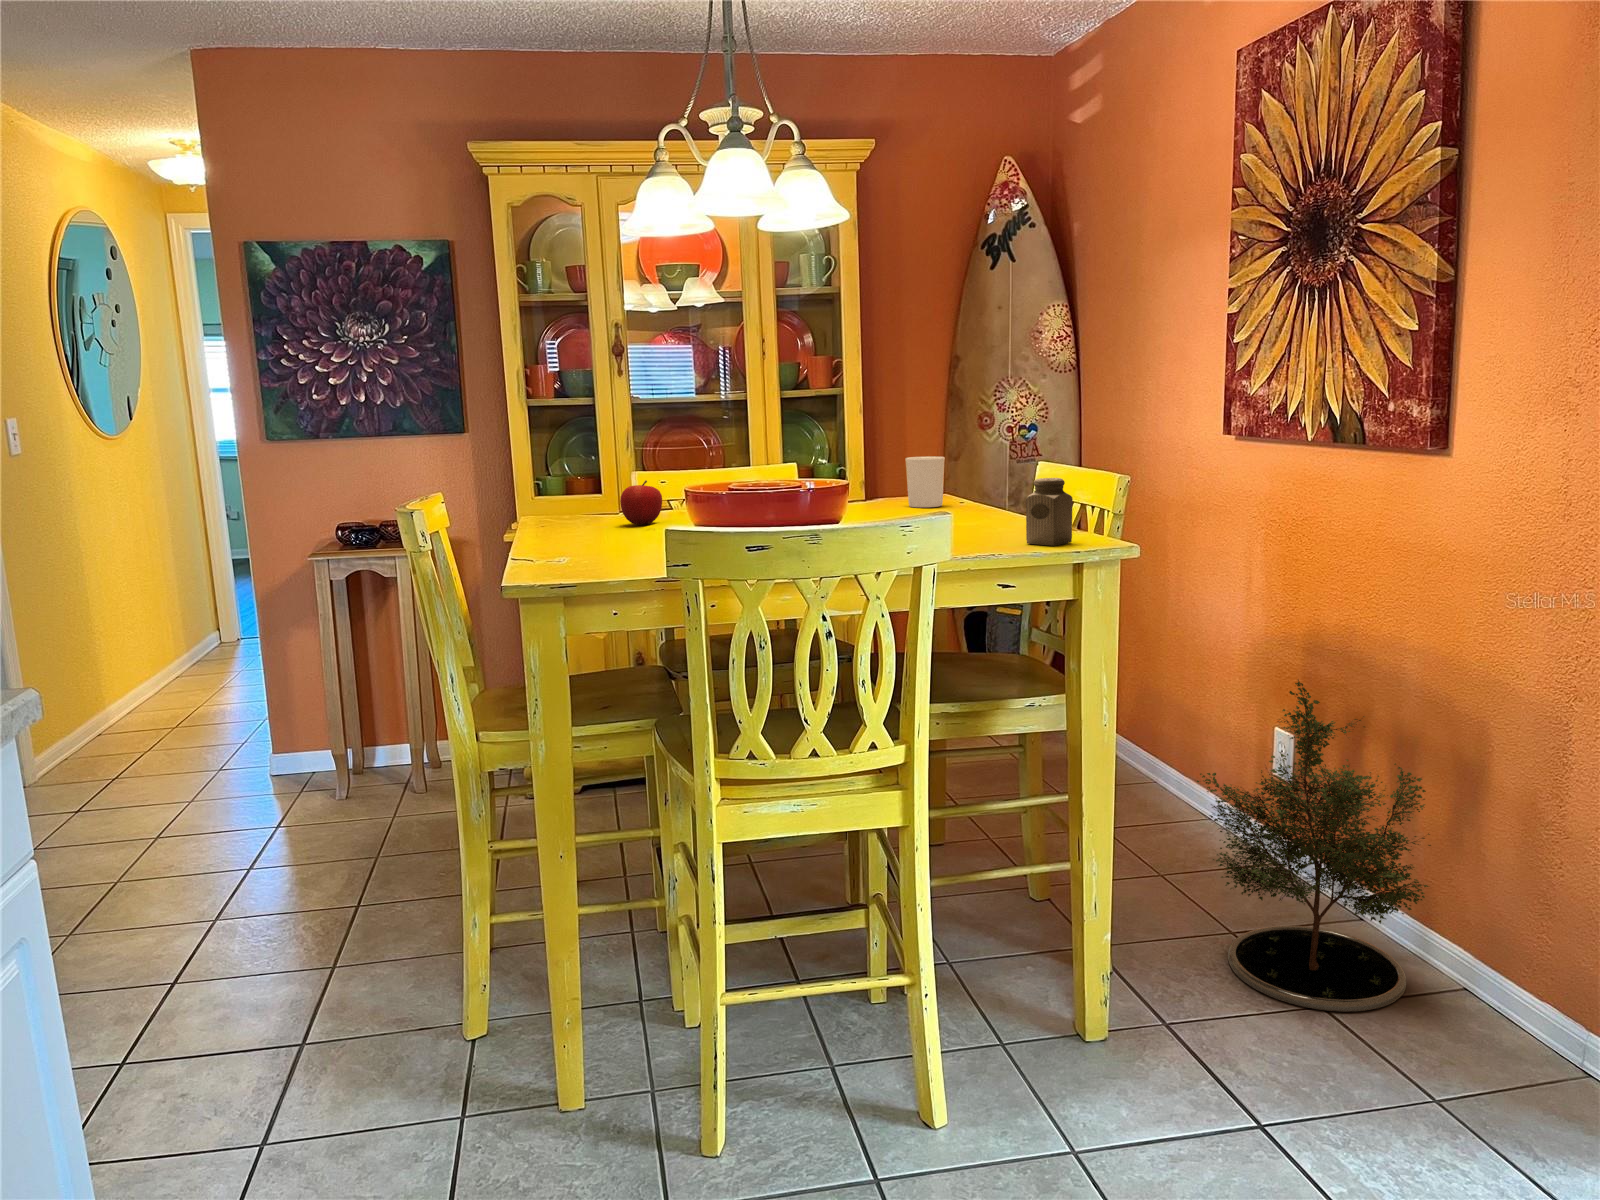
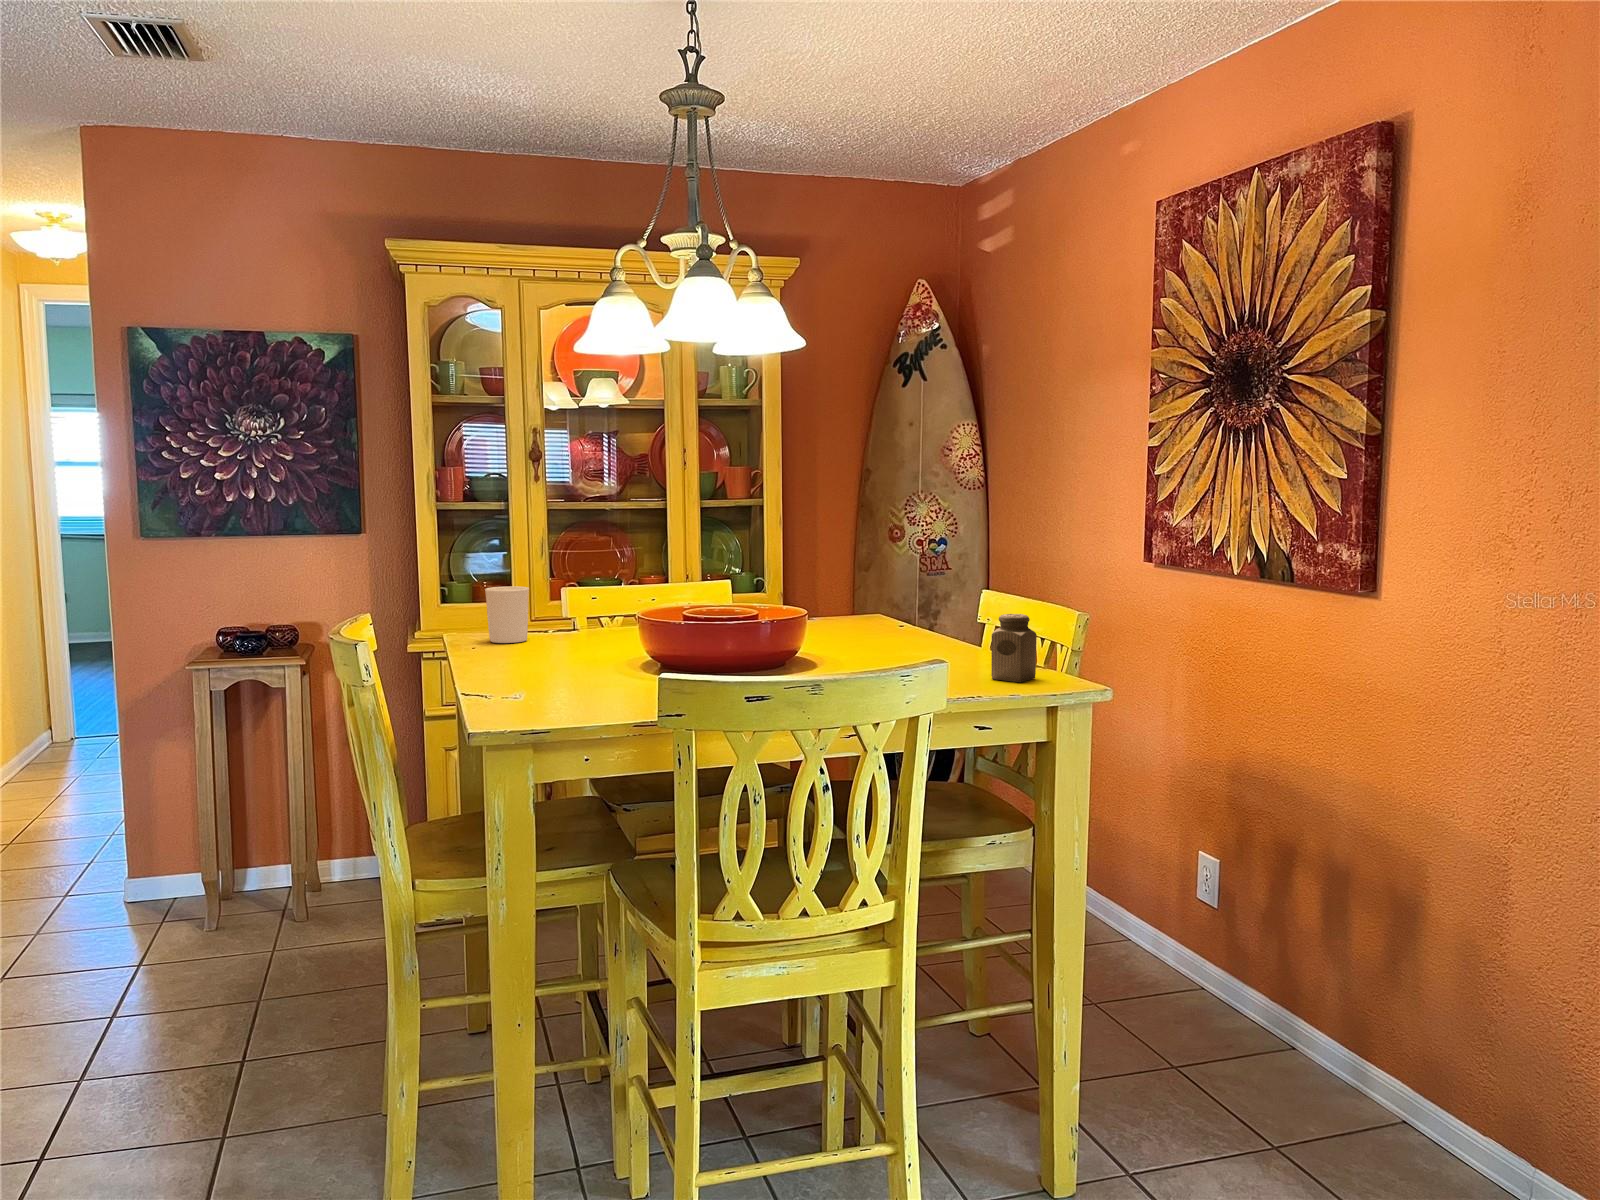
candle holder: present [905,456,945,508] -> present [485,586,529,643]
fruit: present [620,480,662,525] -> none [557,600,600,646]
potted tree: present [1197,680,1431,1012] -> none [1147,810,1374,1146]

